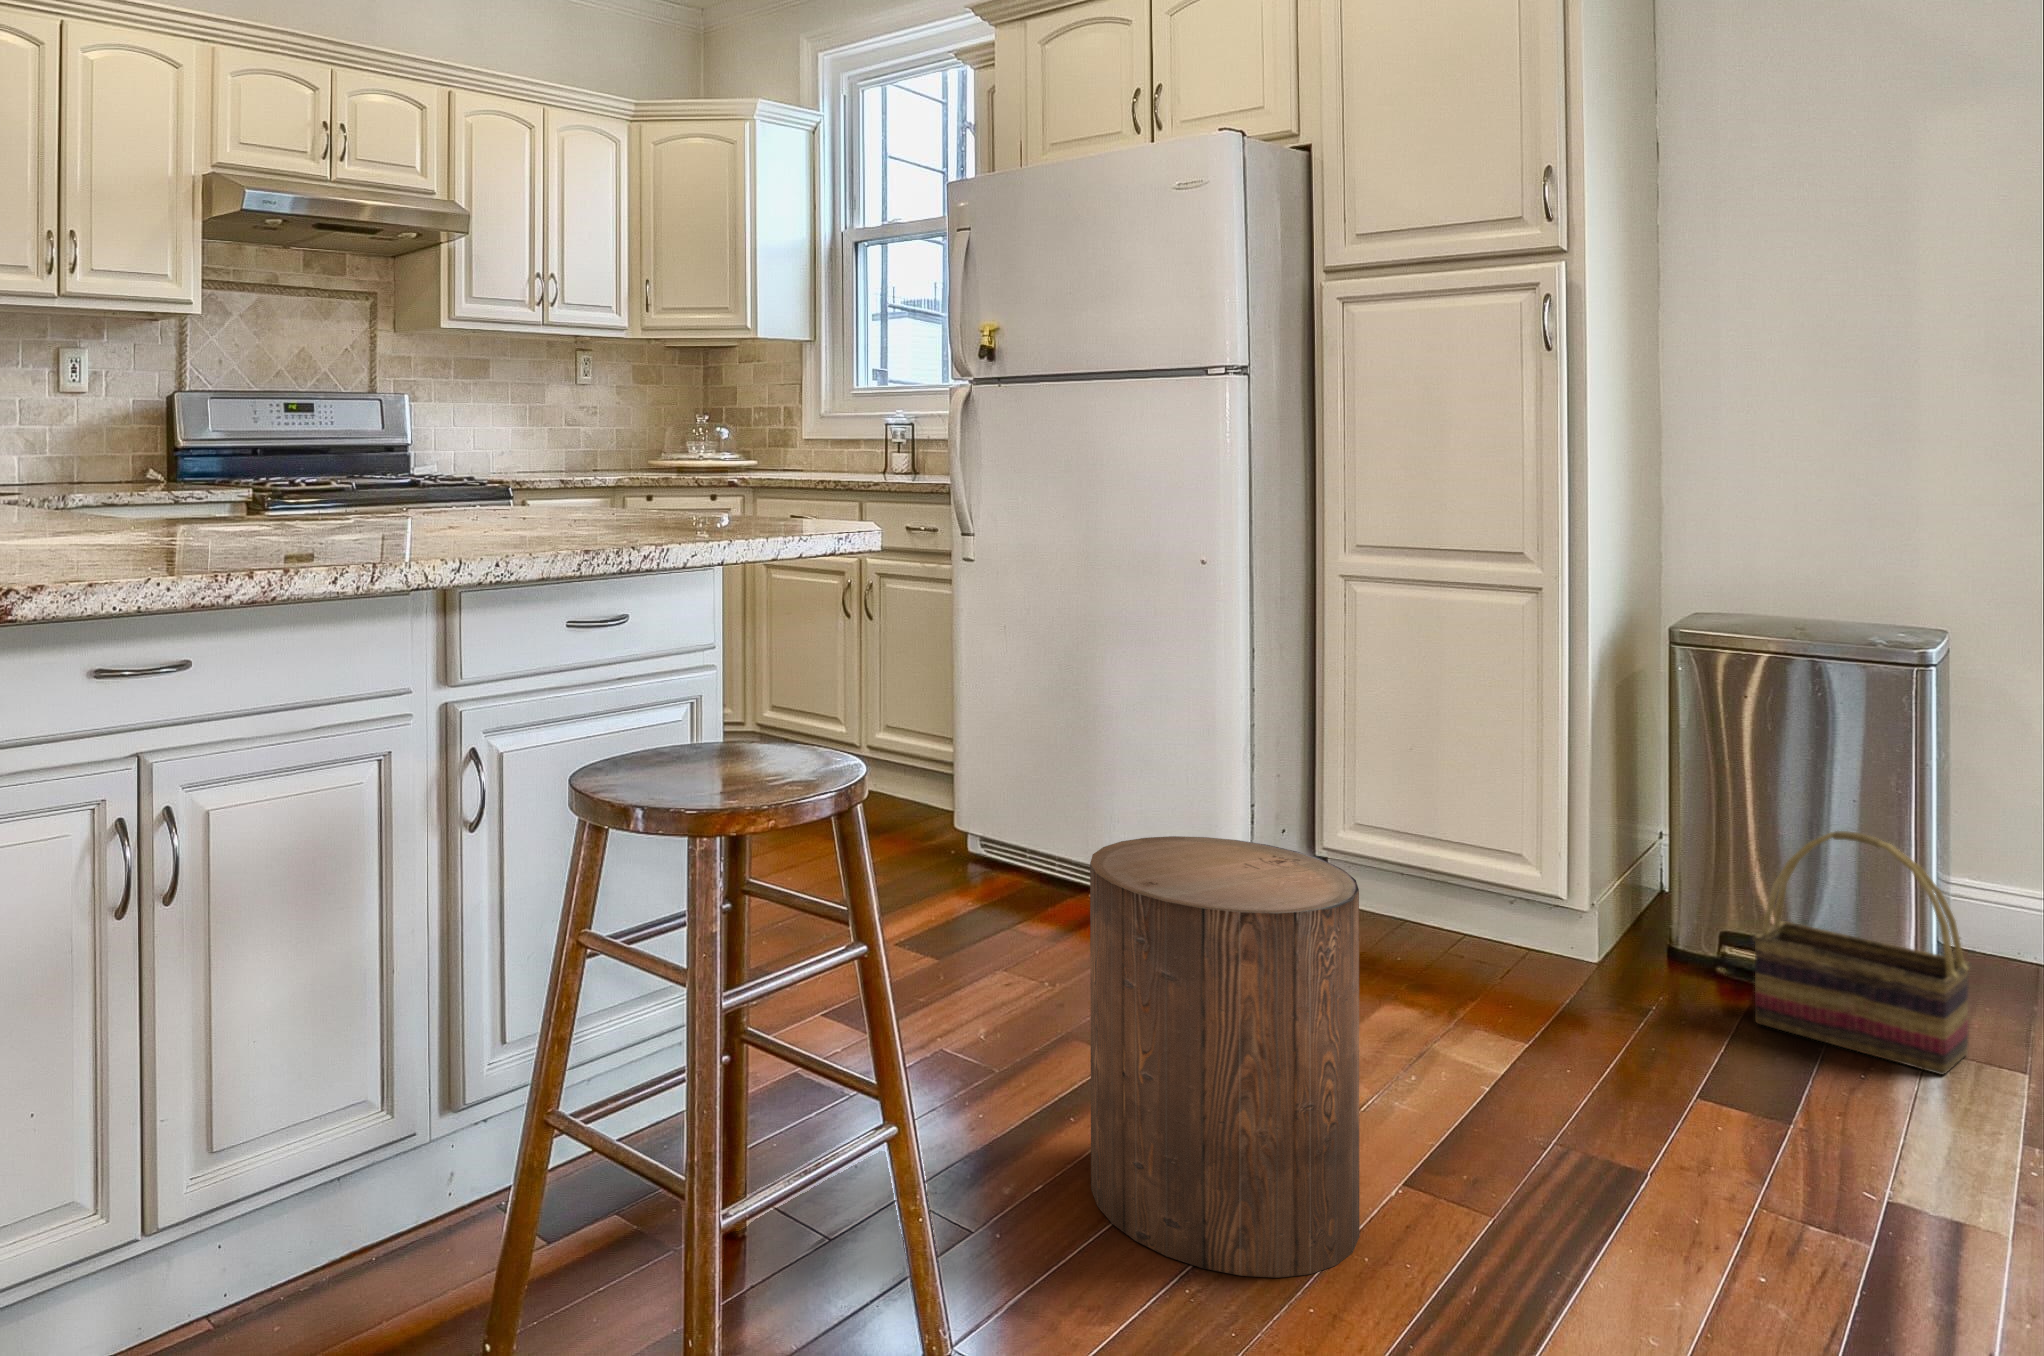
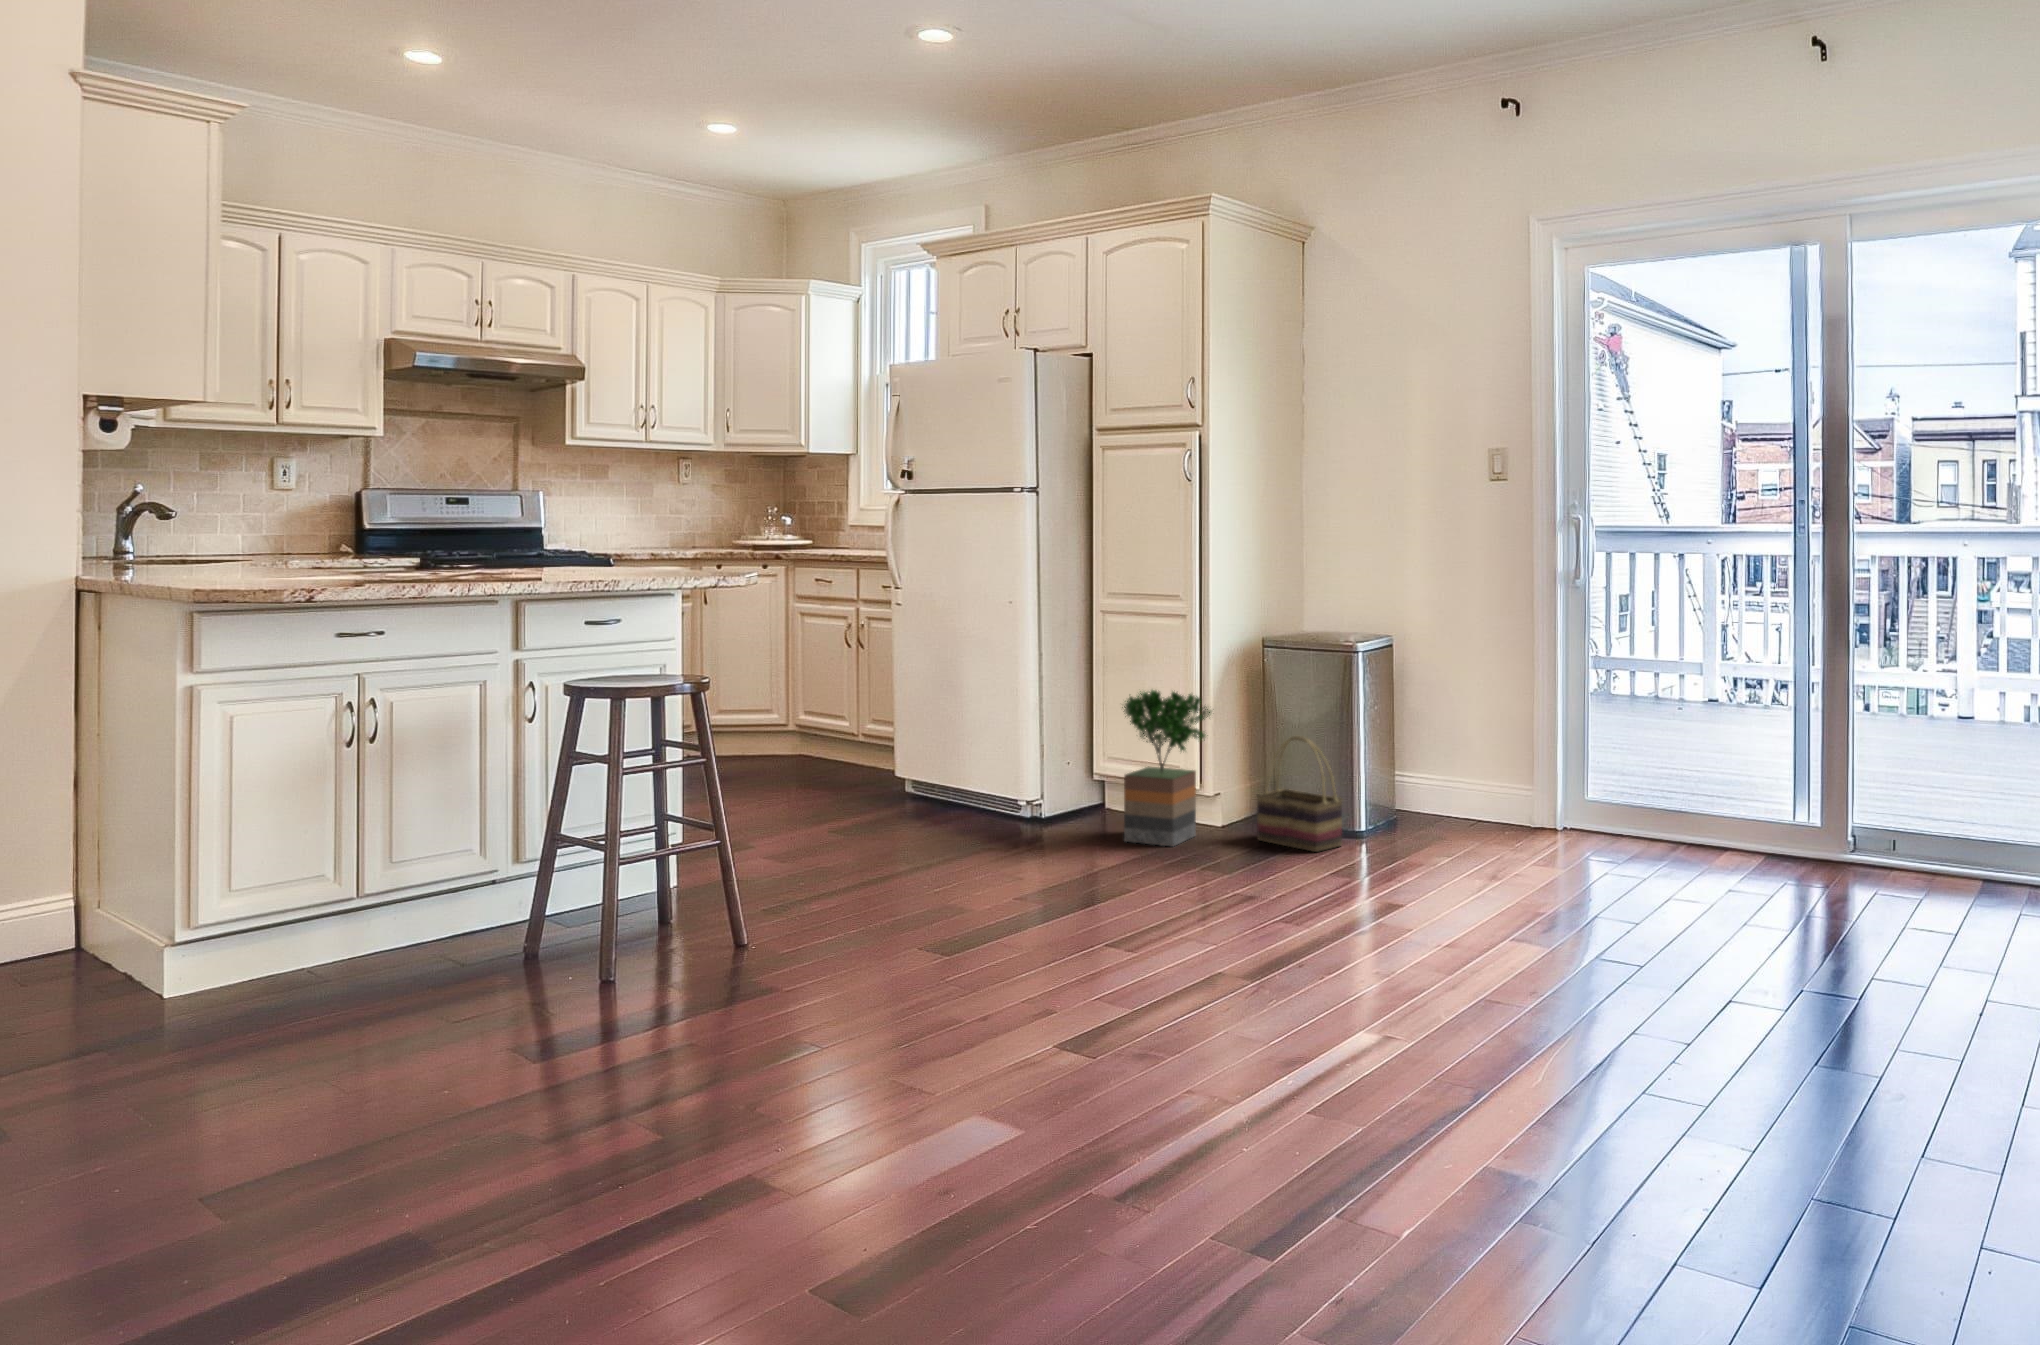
potted tree: none [1444,725,1666,1033] -> present [1122,690,1211,846]
stool: present [1090,836,1359,1278] -> none [845,731,968,916]

